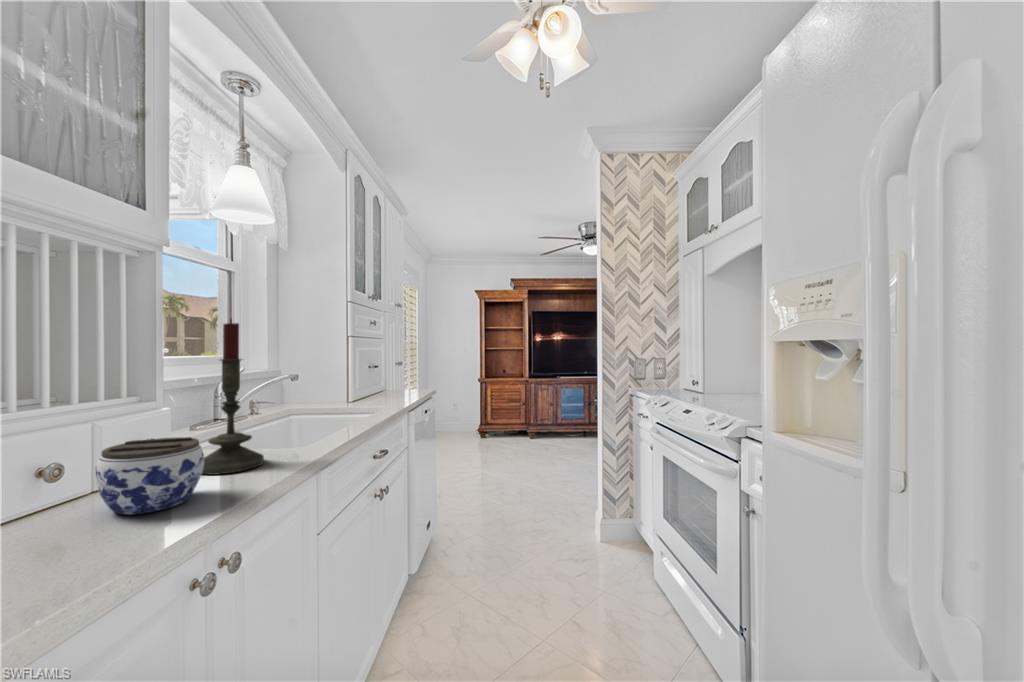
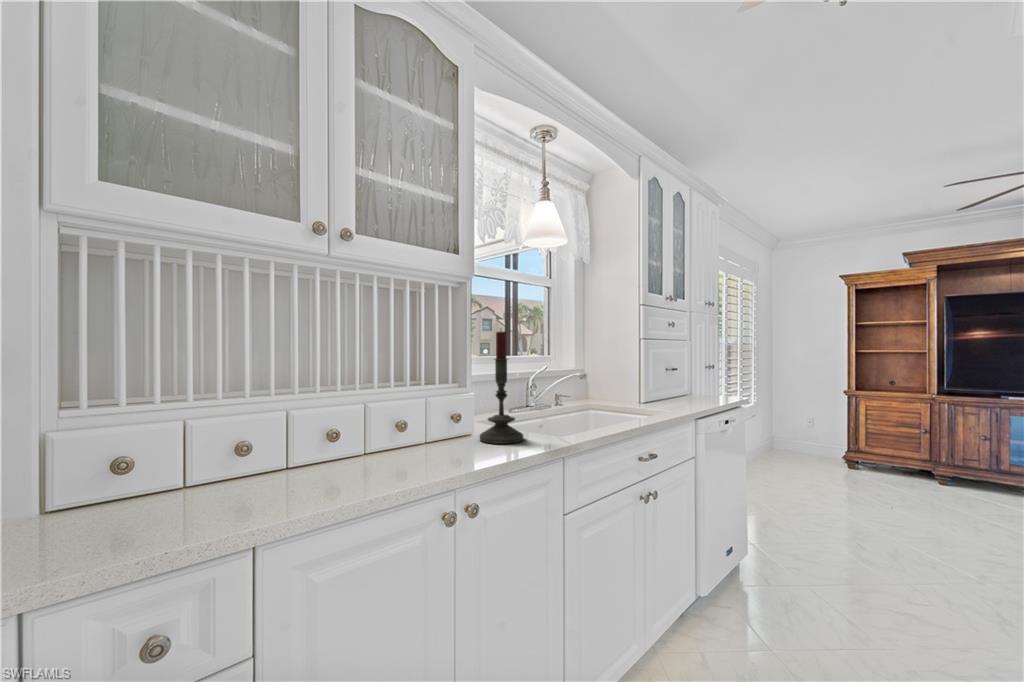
jar: present [95,437,204,515] -> none [415,410,470,457]

